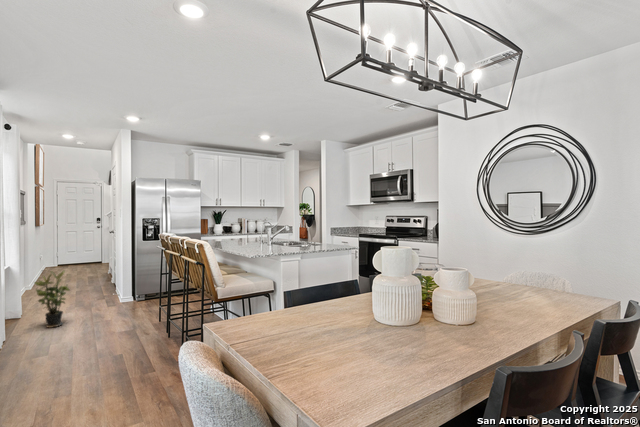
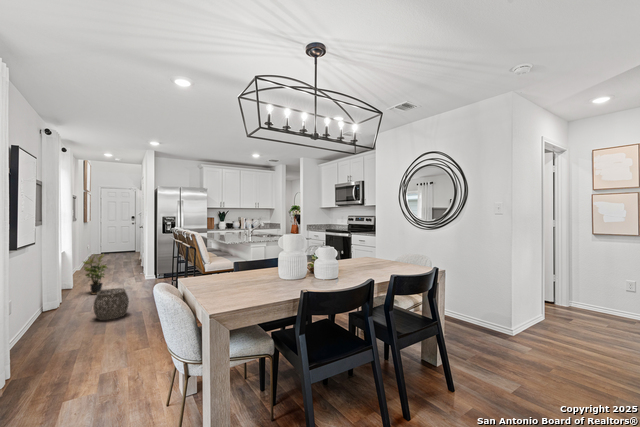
woven basket: none [50,324,104,374] -> present [93,288,129,320]

